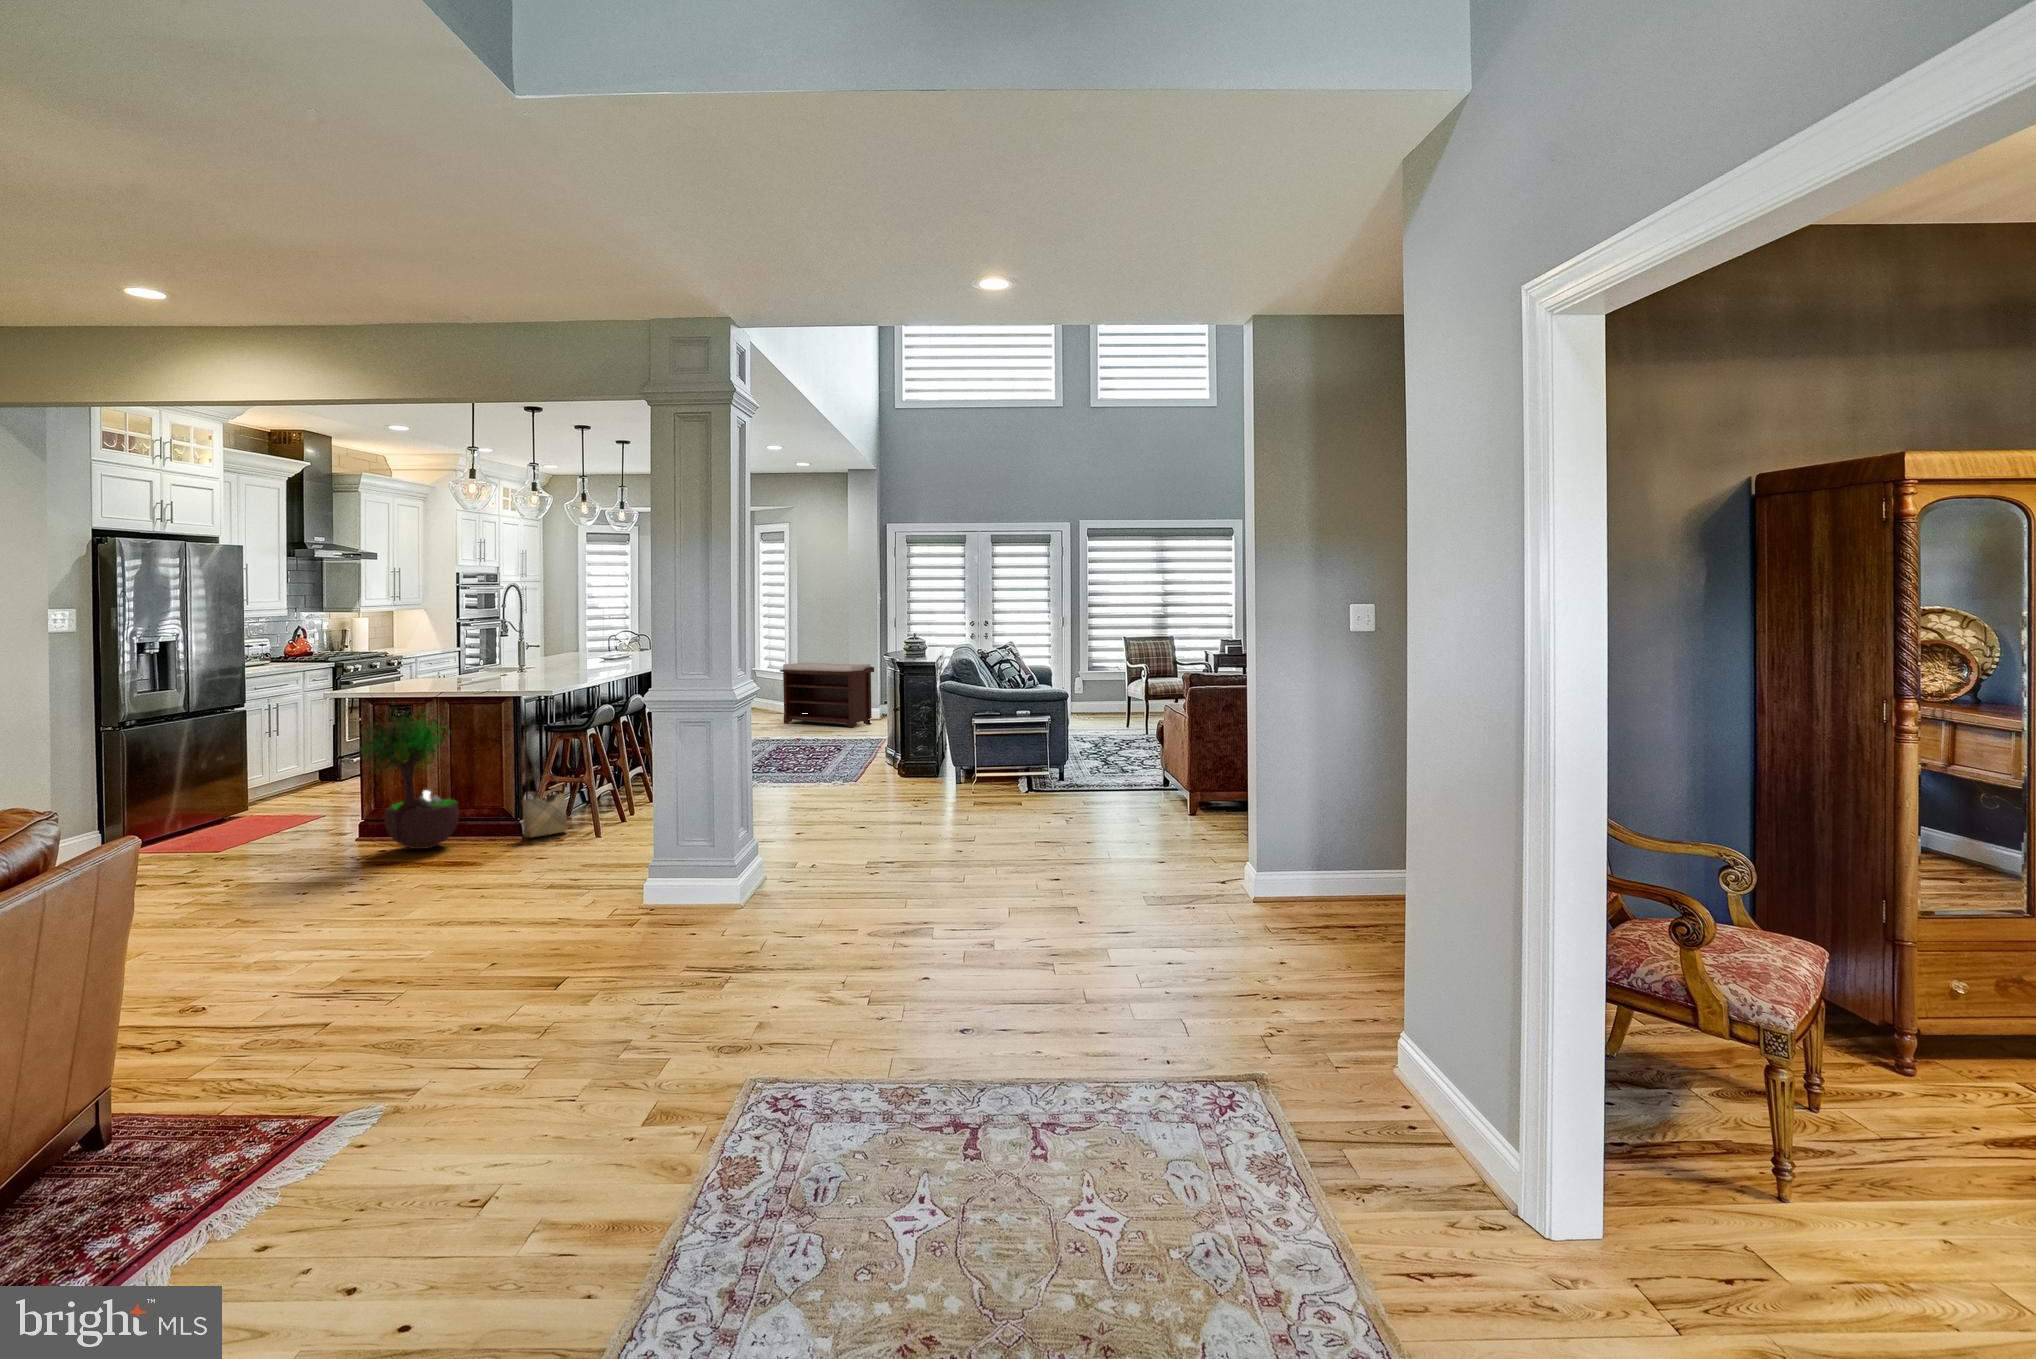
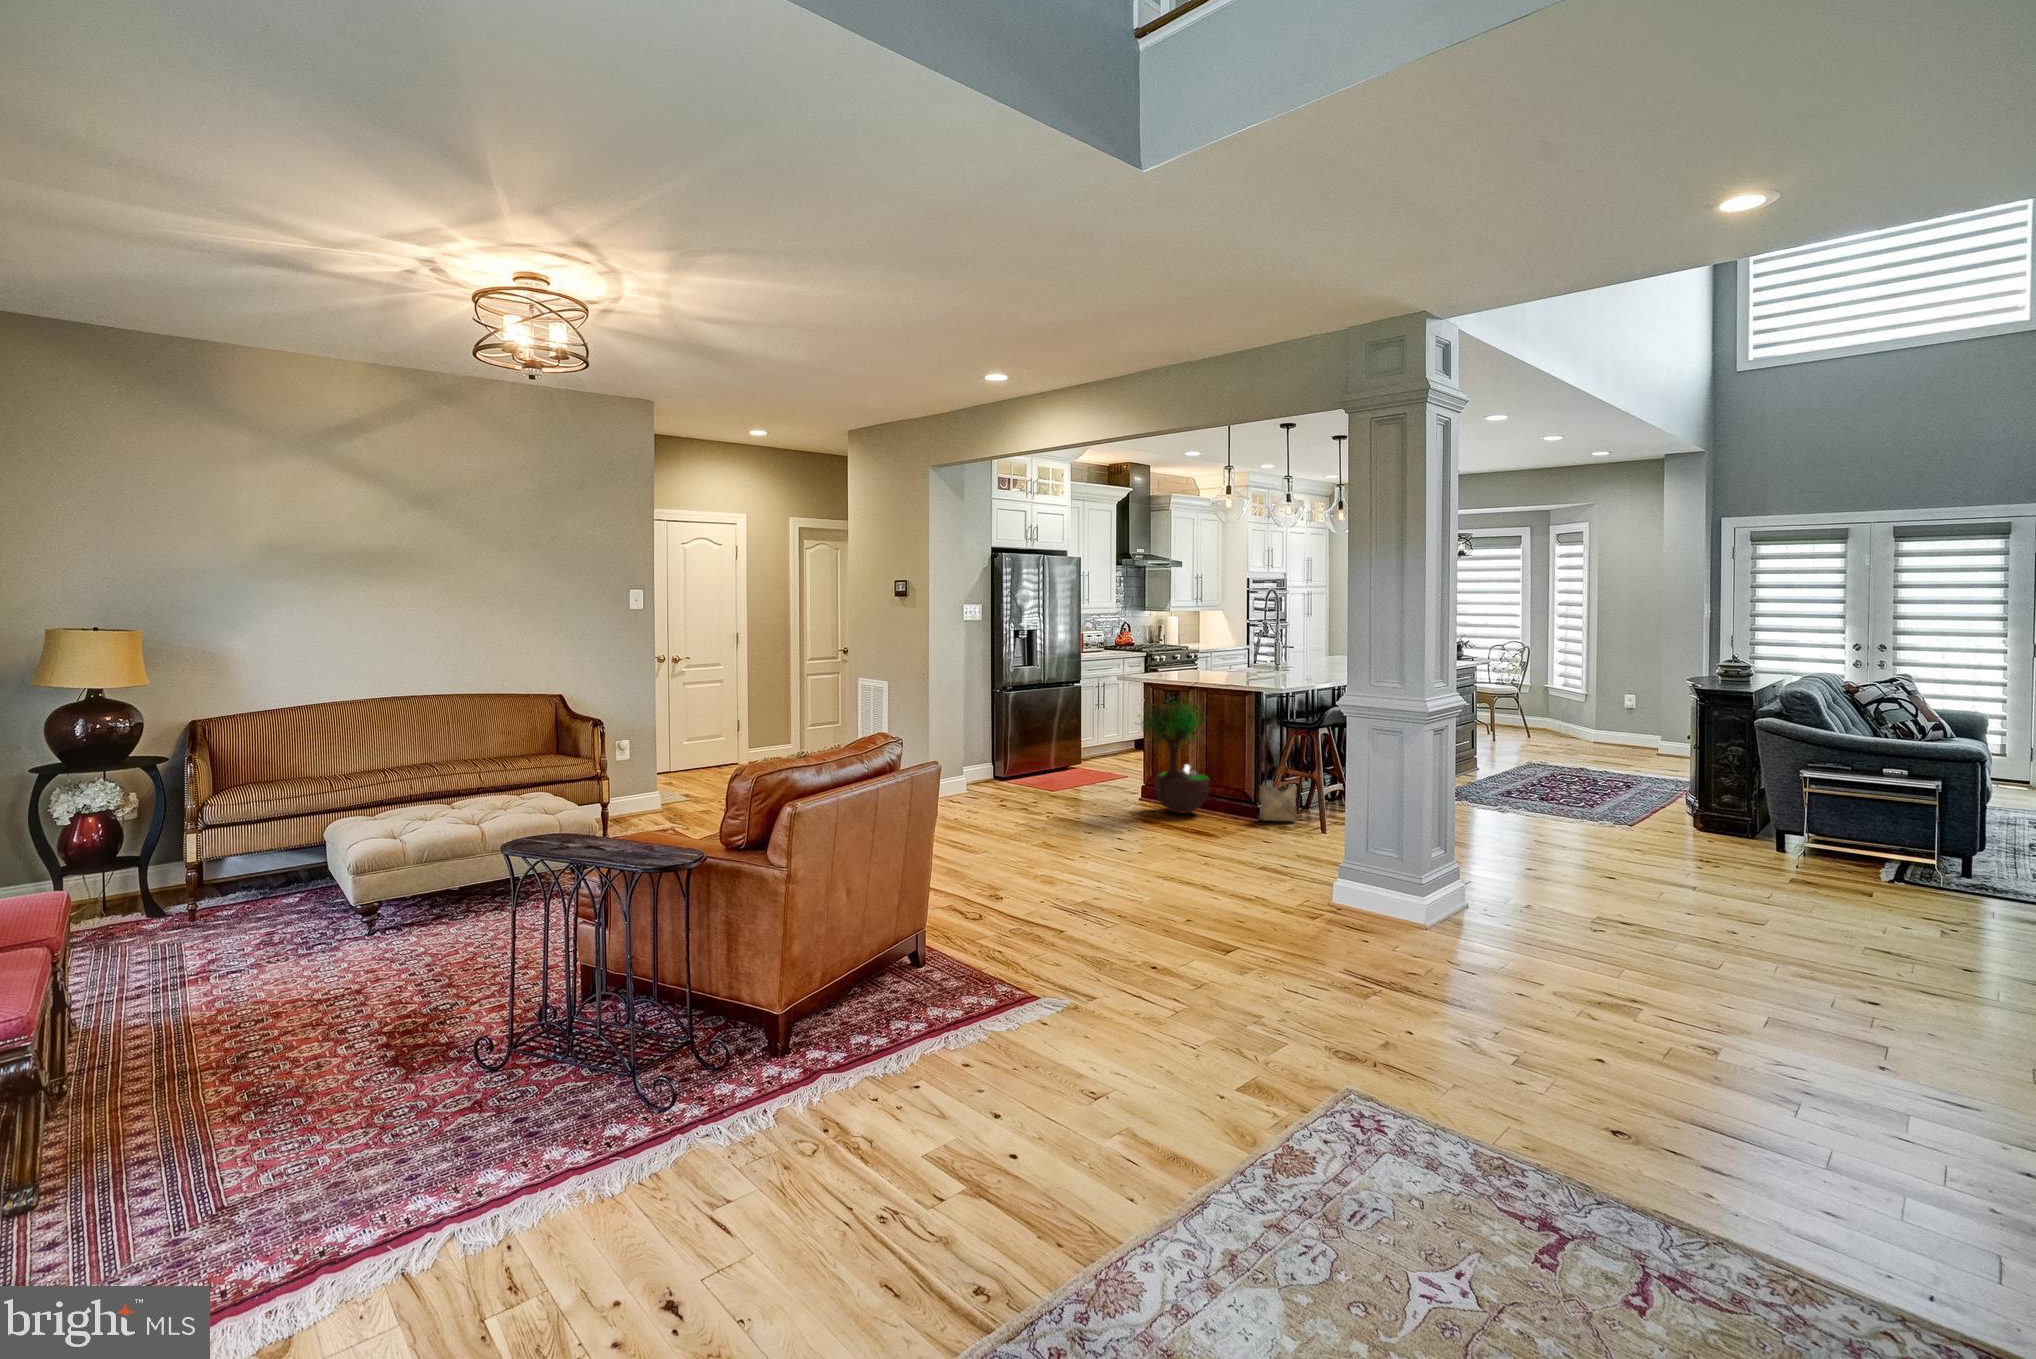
bench: present [780,663,874,728] -> none [1564,688,1686,768]

